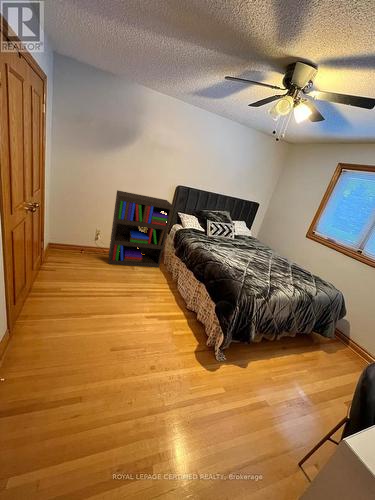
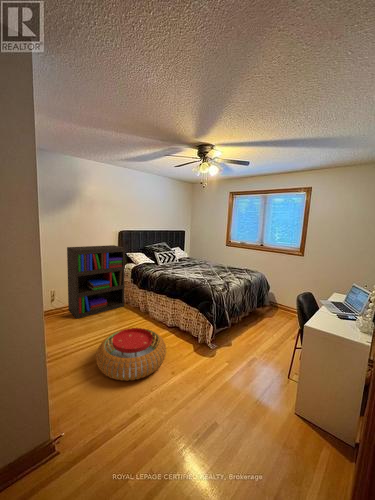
pouf: none [85,294,164,356] -> present [96,328,166,381]

